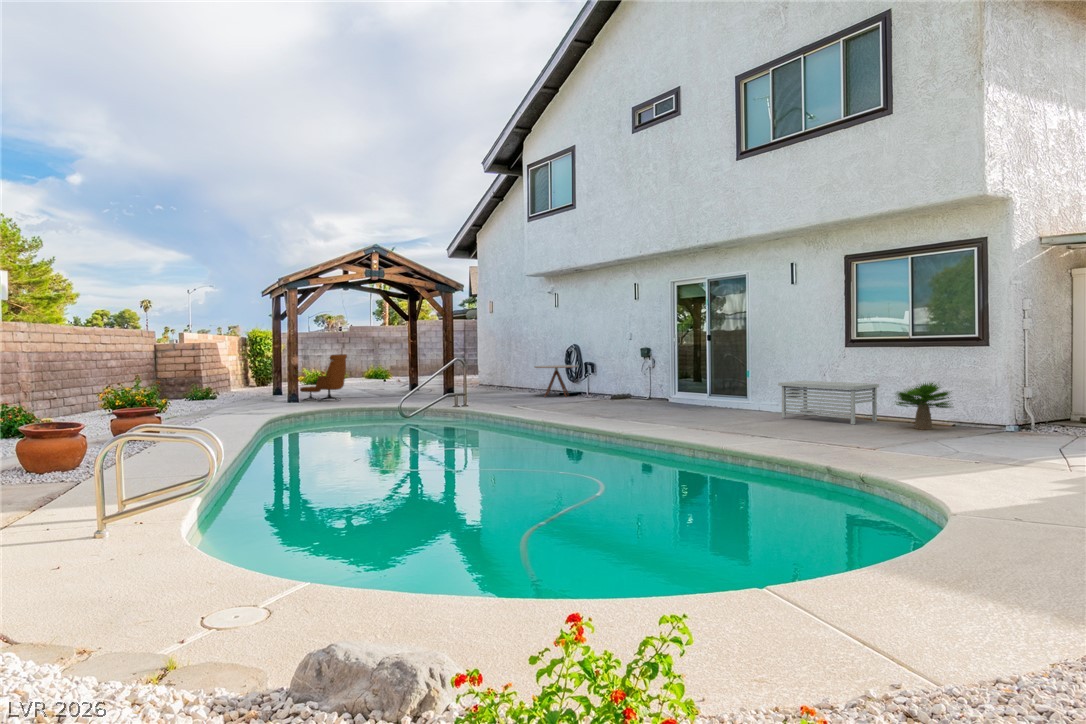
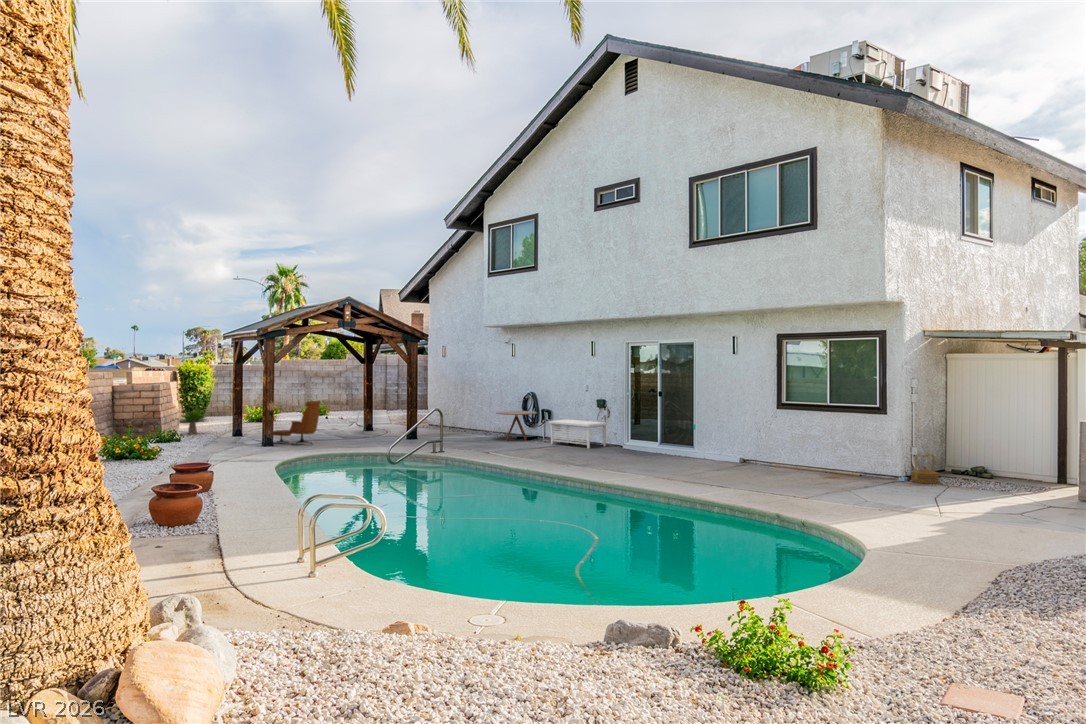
storage bench: present [778,381,879,425] -> present [549,419,607,448]
potted plant: present [896,383,951,430] -> present [180,410,205,434]
woven basket: none [1022,396,1063,434] -> present [911,454,939,484]

